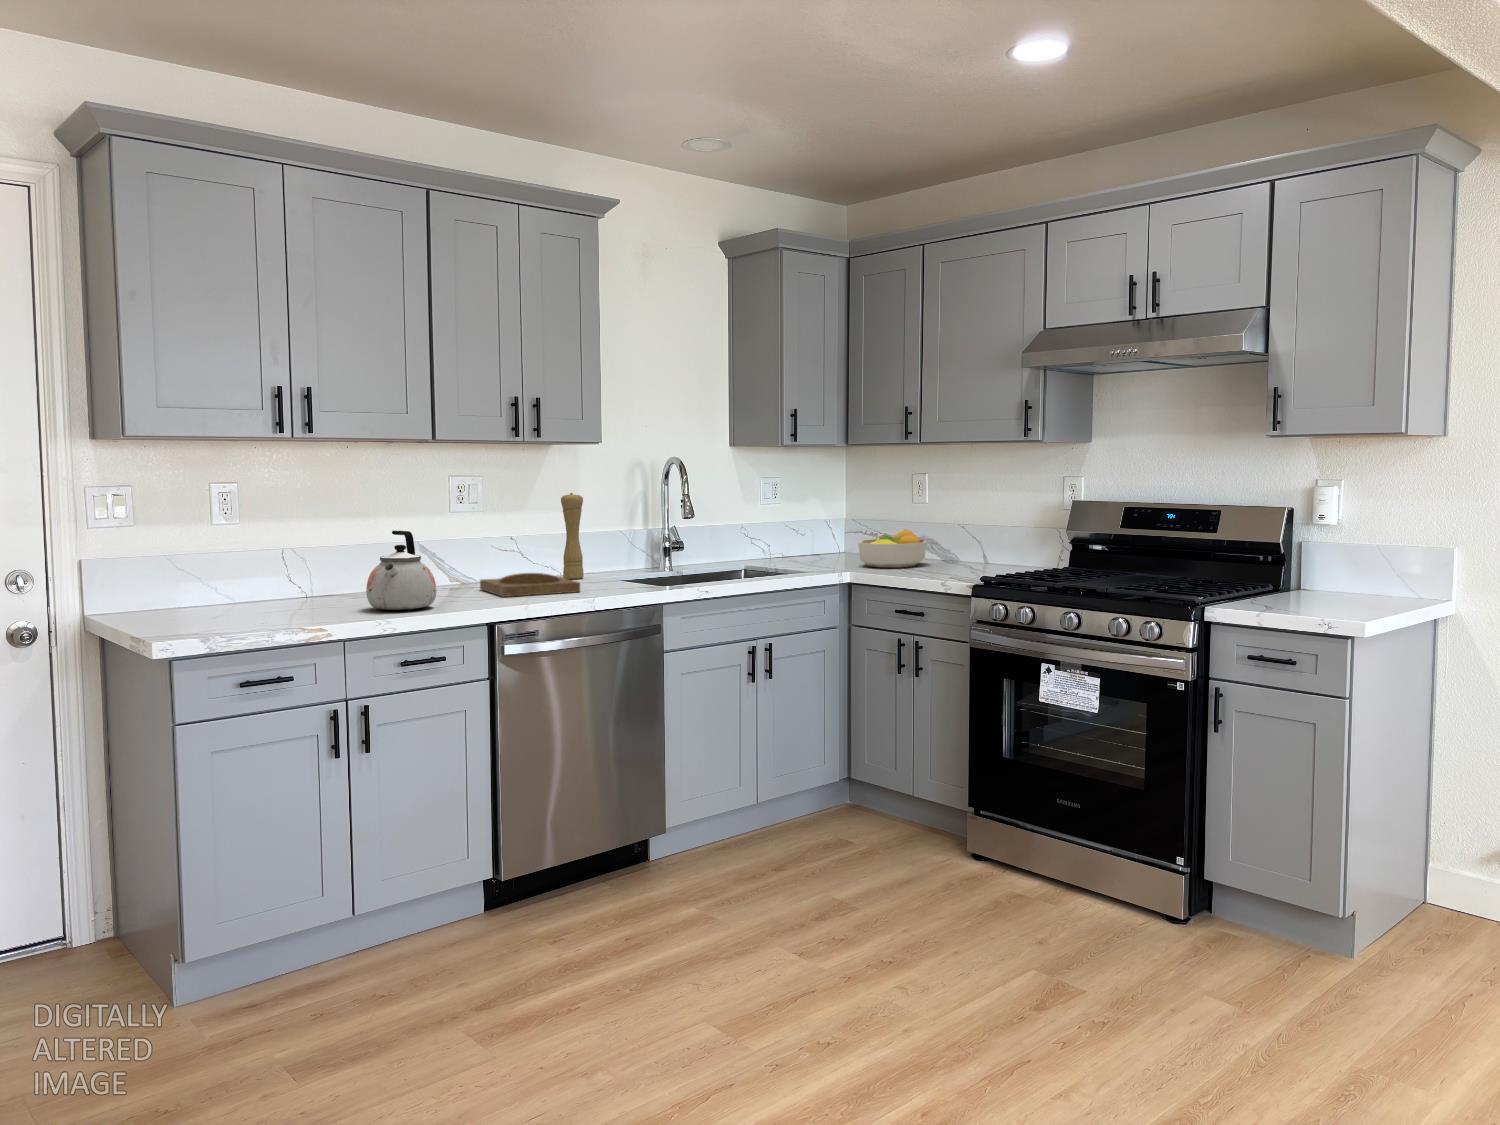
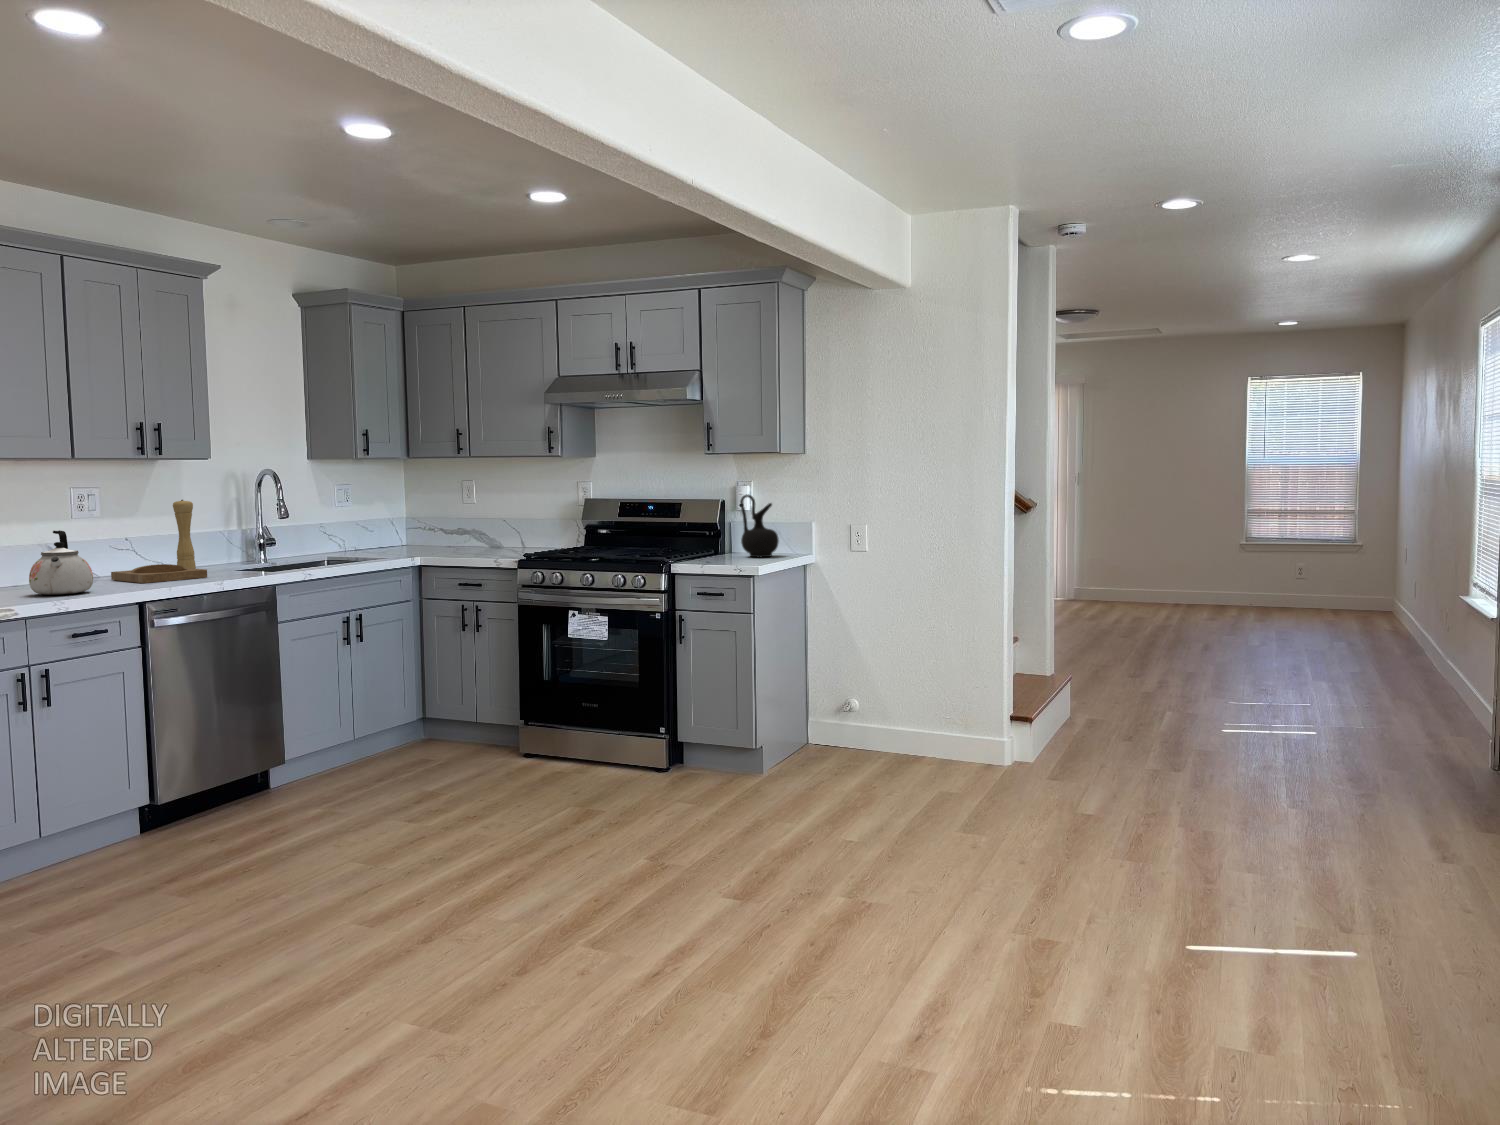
ceramic jug: none [1326,501,1393,603] -> present [740,494,779,557]
fruit bowl: present [858,529,927,568] -> none [424,523,477,553]

